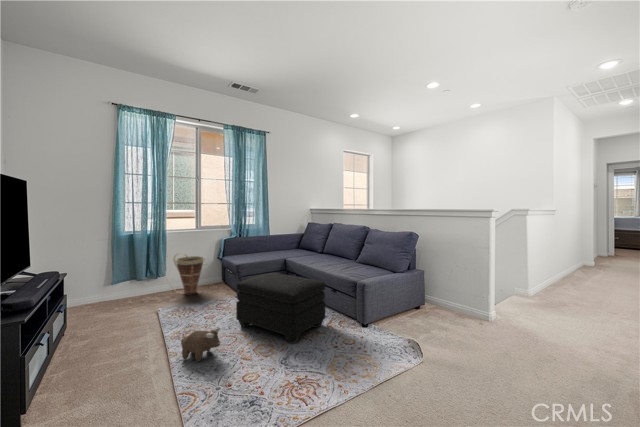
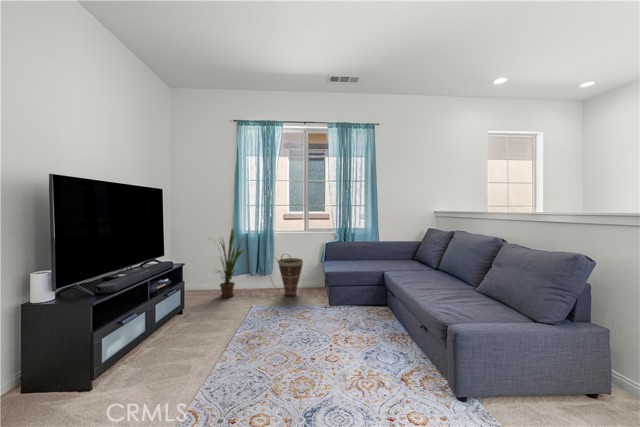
house plant: none [82,228,136,308] -> present [219,228,244,298]
ottoman: present [236,273,325,344] -> none [299,289,400,390]
plush toy: present [181,328,221,362] -> none [224,343,259,378]

